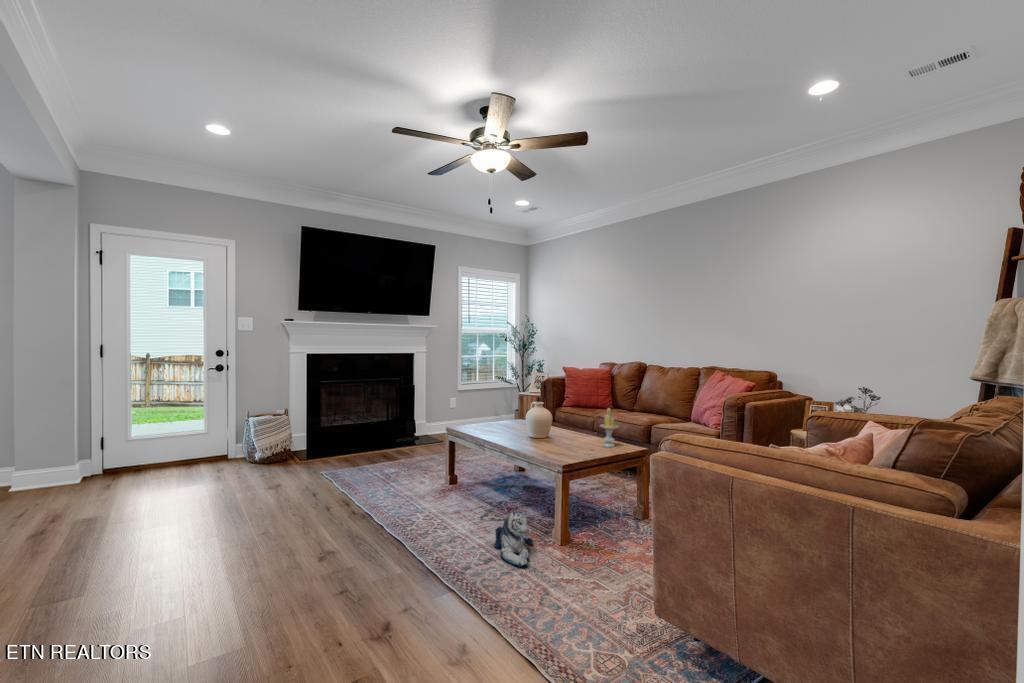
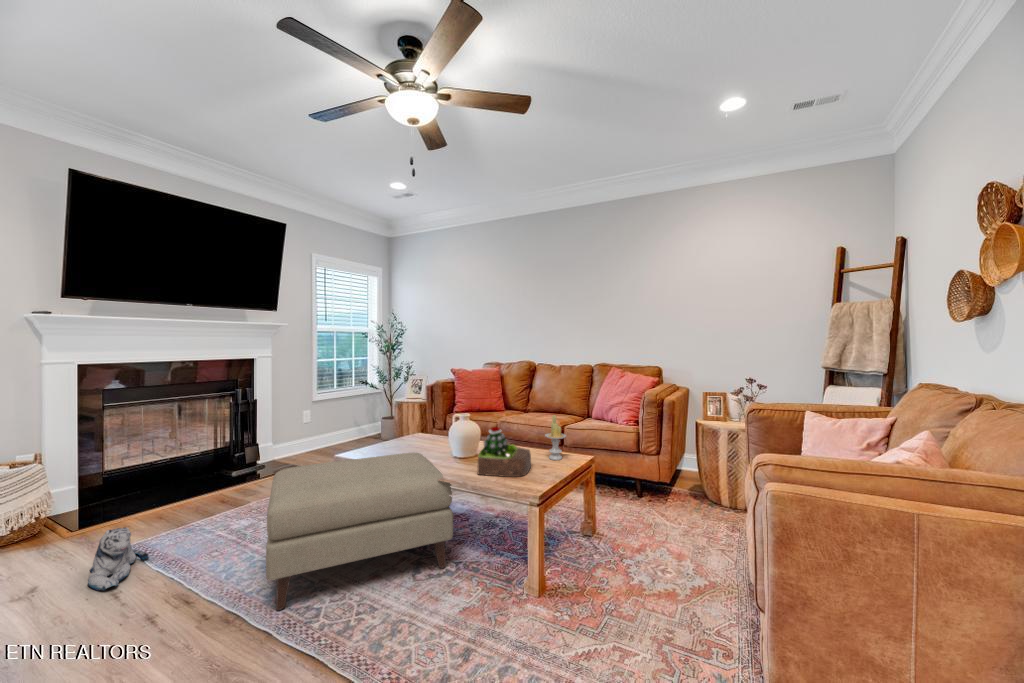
succulent plant: none [532,413,580,453] -> present [477,427,531,477]
ottoman: none [386,431,512,518] -> present [266,453,453,610]
plush toy: present [494,512,533,567] -> present [88,528,148,591]

